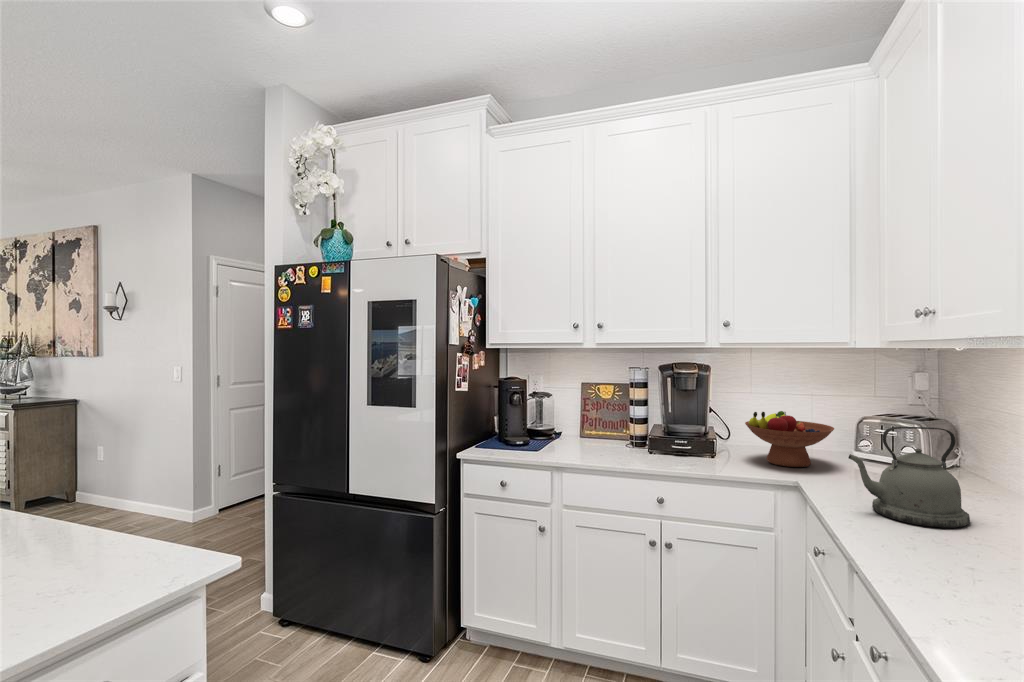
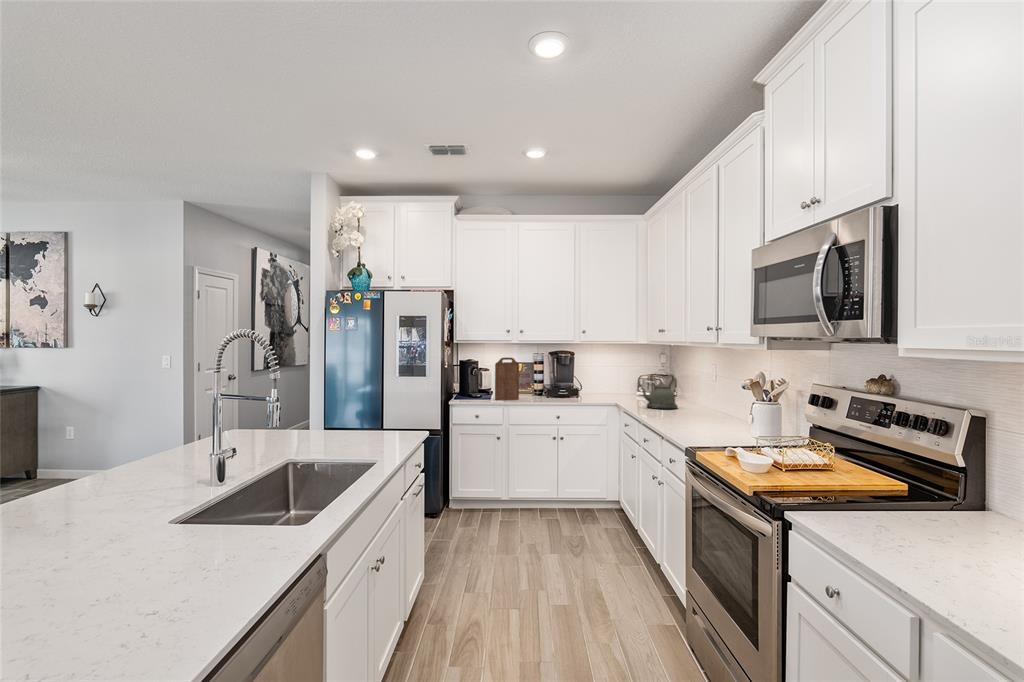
cutting board: none [541,376,588,456] -> present [495,357,519,400]
fruit bowl: present [745,411,834,467] -> none [593,373,630,398]

